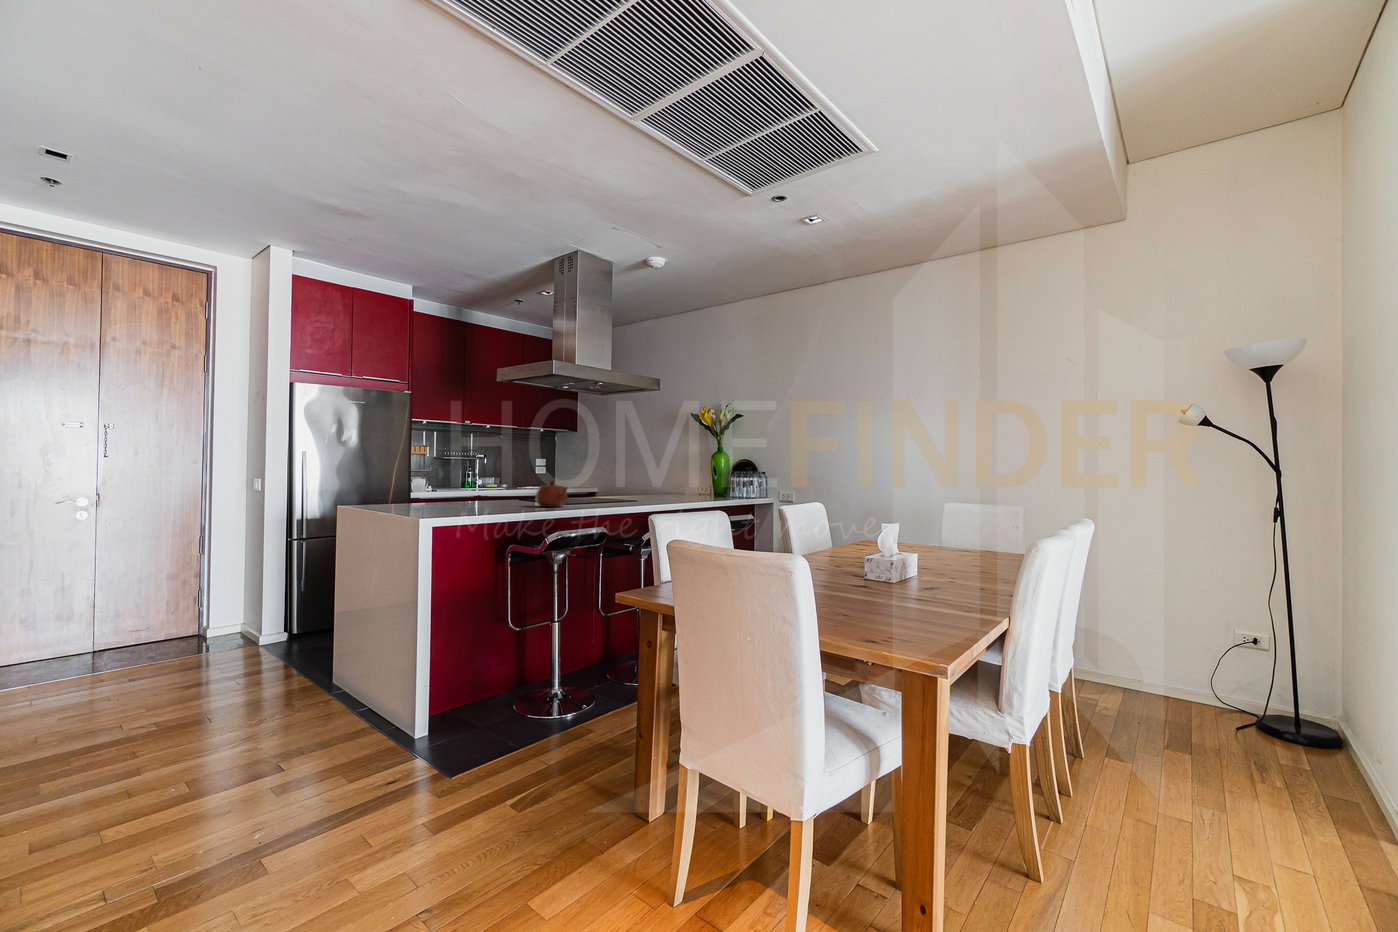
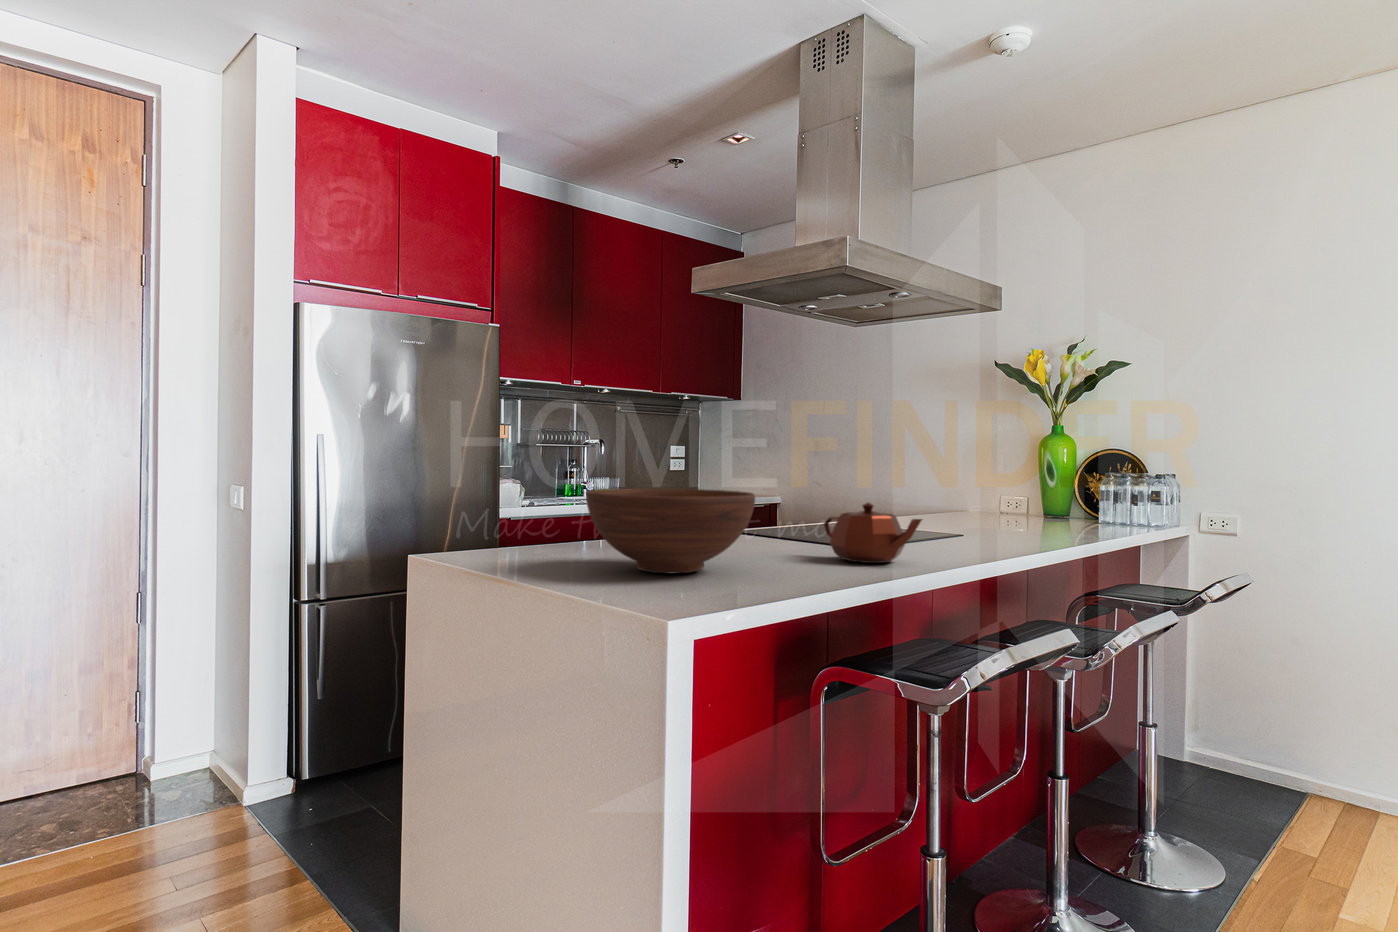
fruit bowl: none [411,475,489,509] -> present [586,488,755,574]

